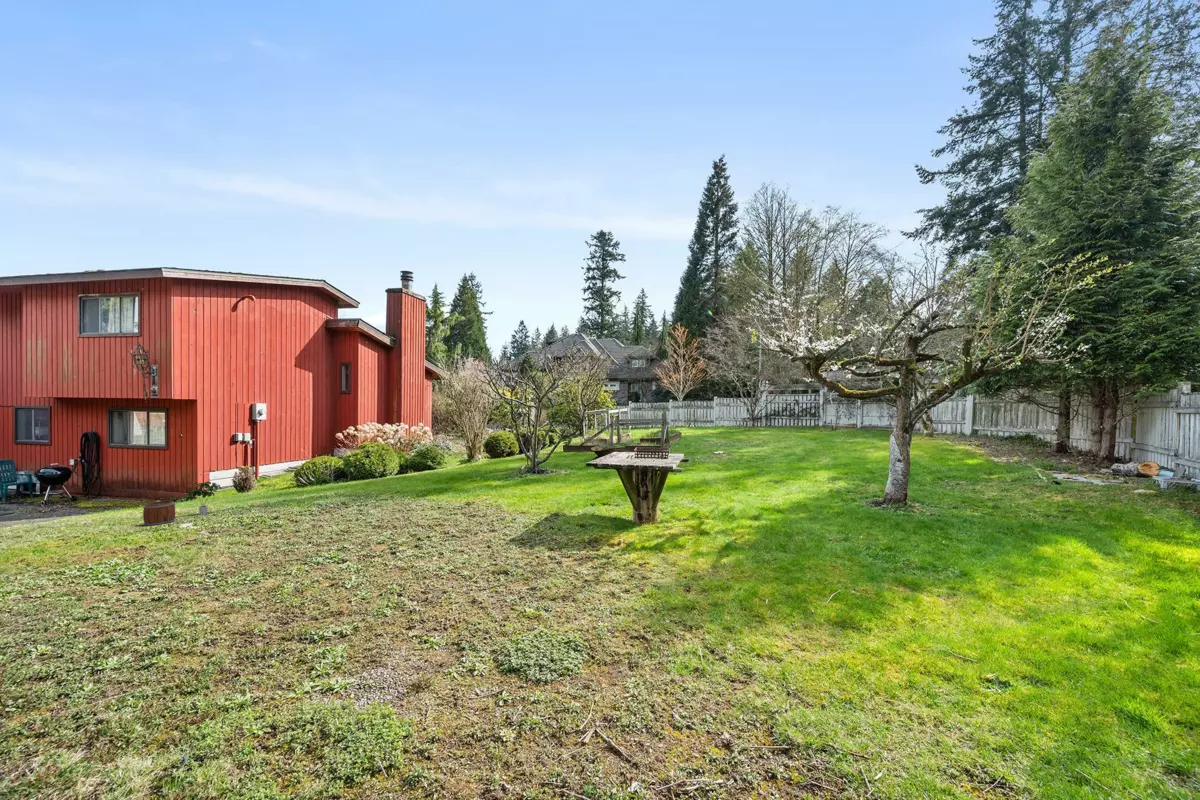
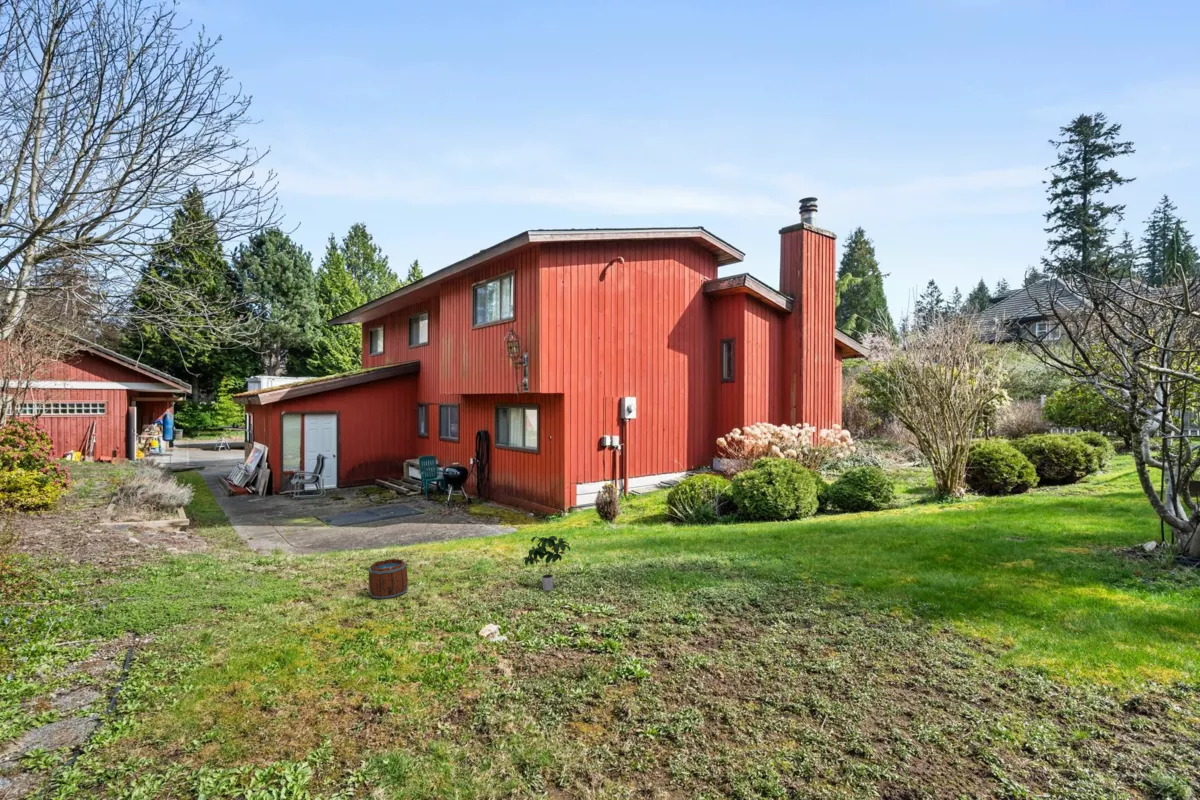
bucket: present [143,500,175,526] -> present [368,559,408,599]

